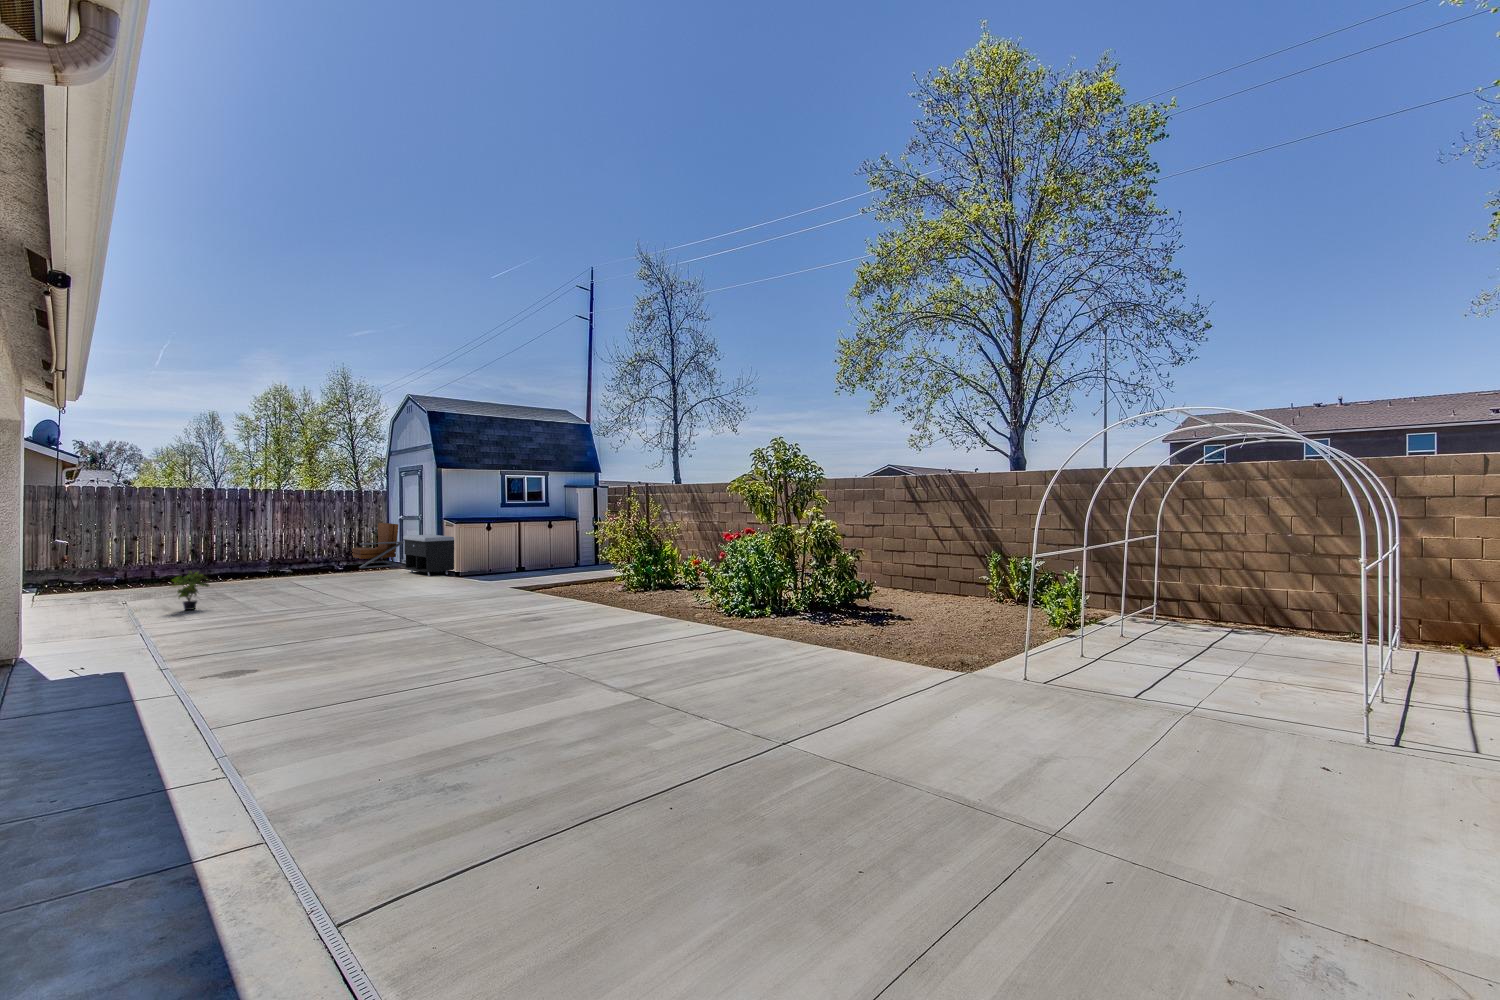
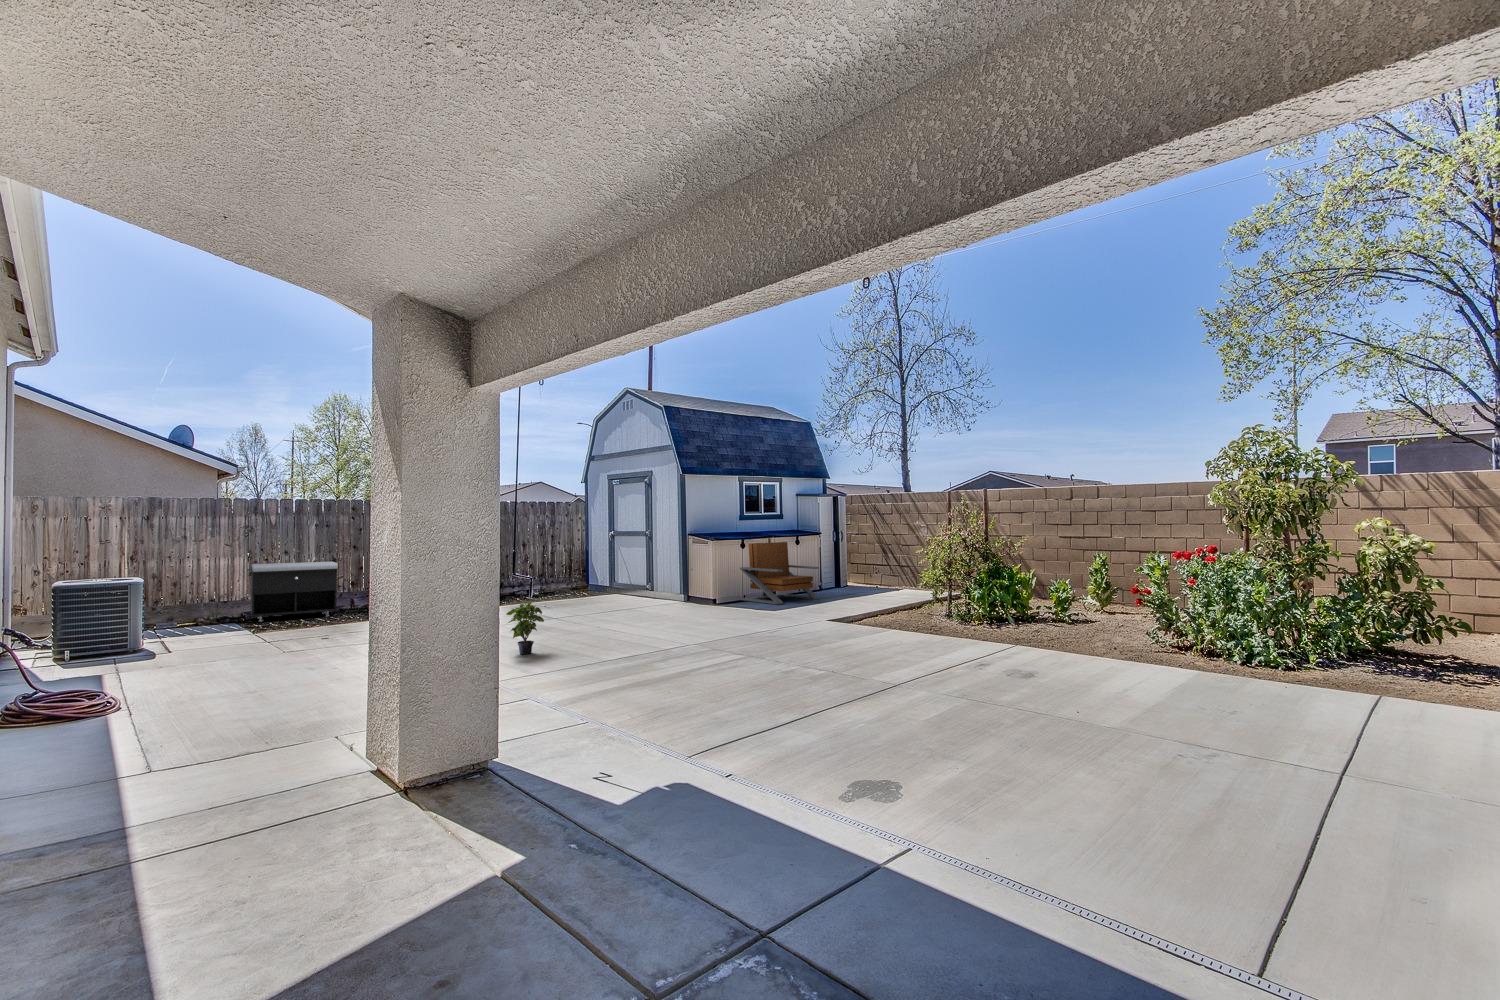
lounge chair: present [348,523,404,568] -> present [740,542,819,605]
storage bench: present [403,535,454,576] -> present [251,562,338,622]

